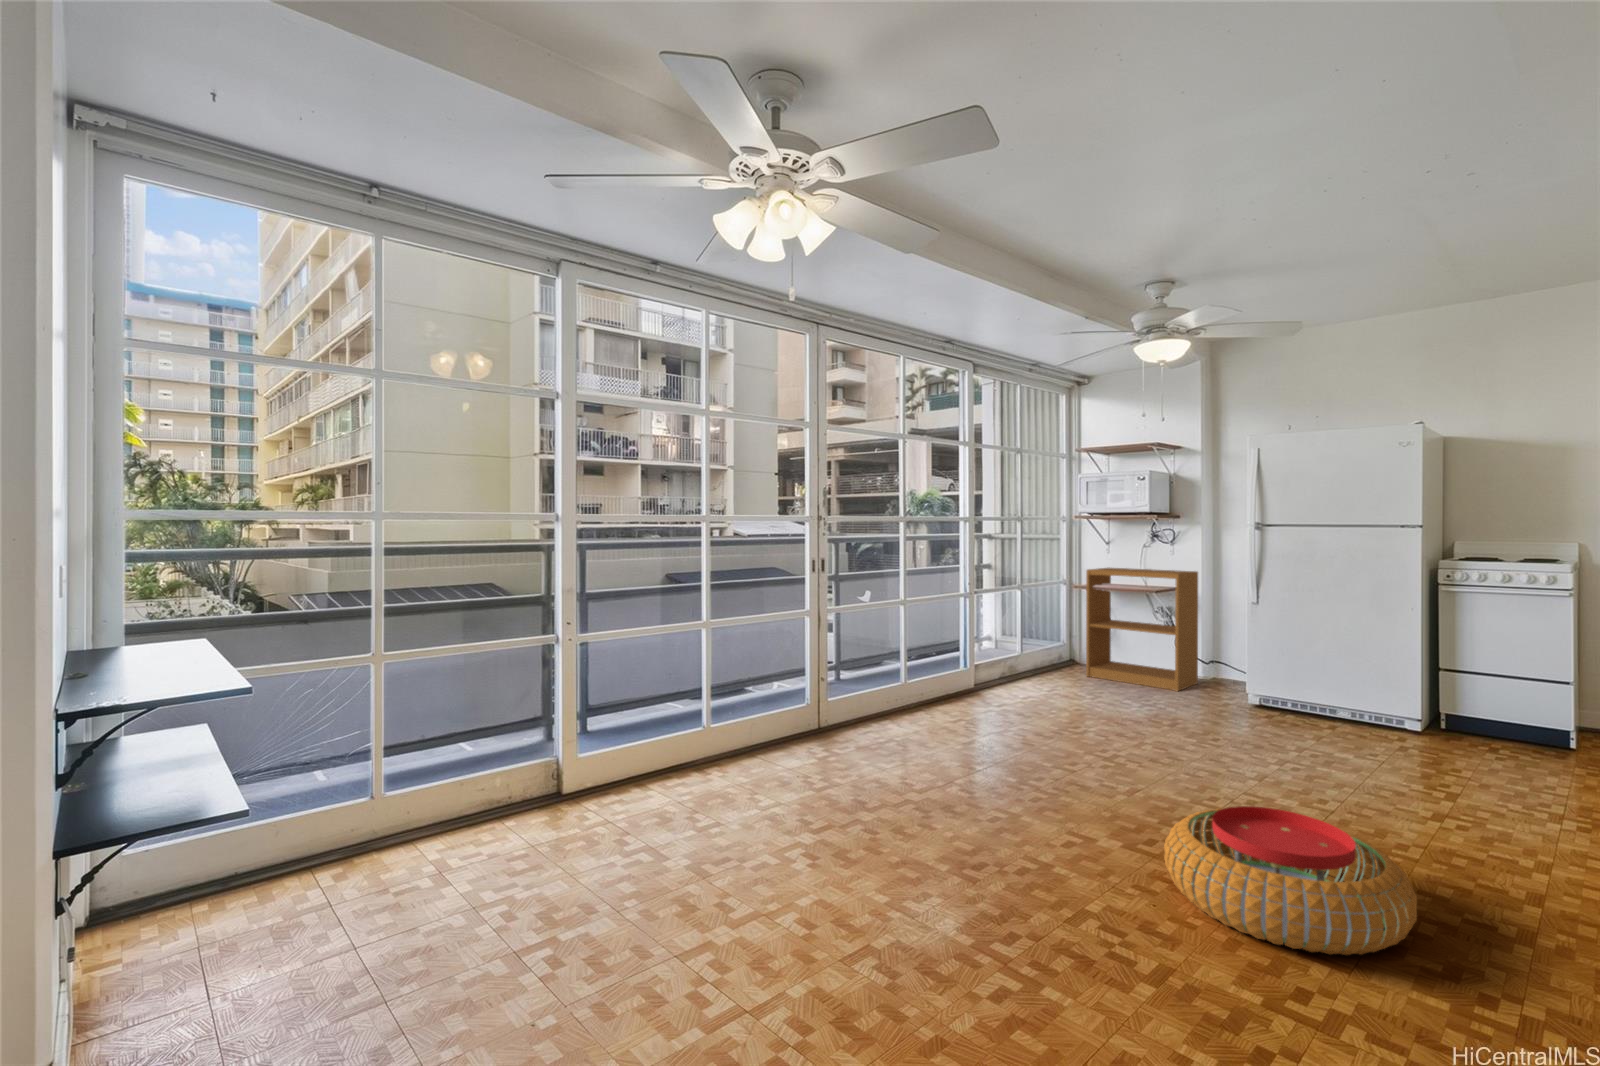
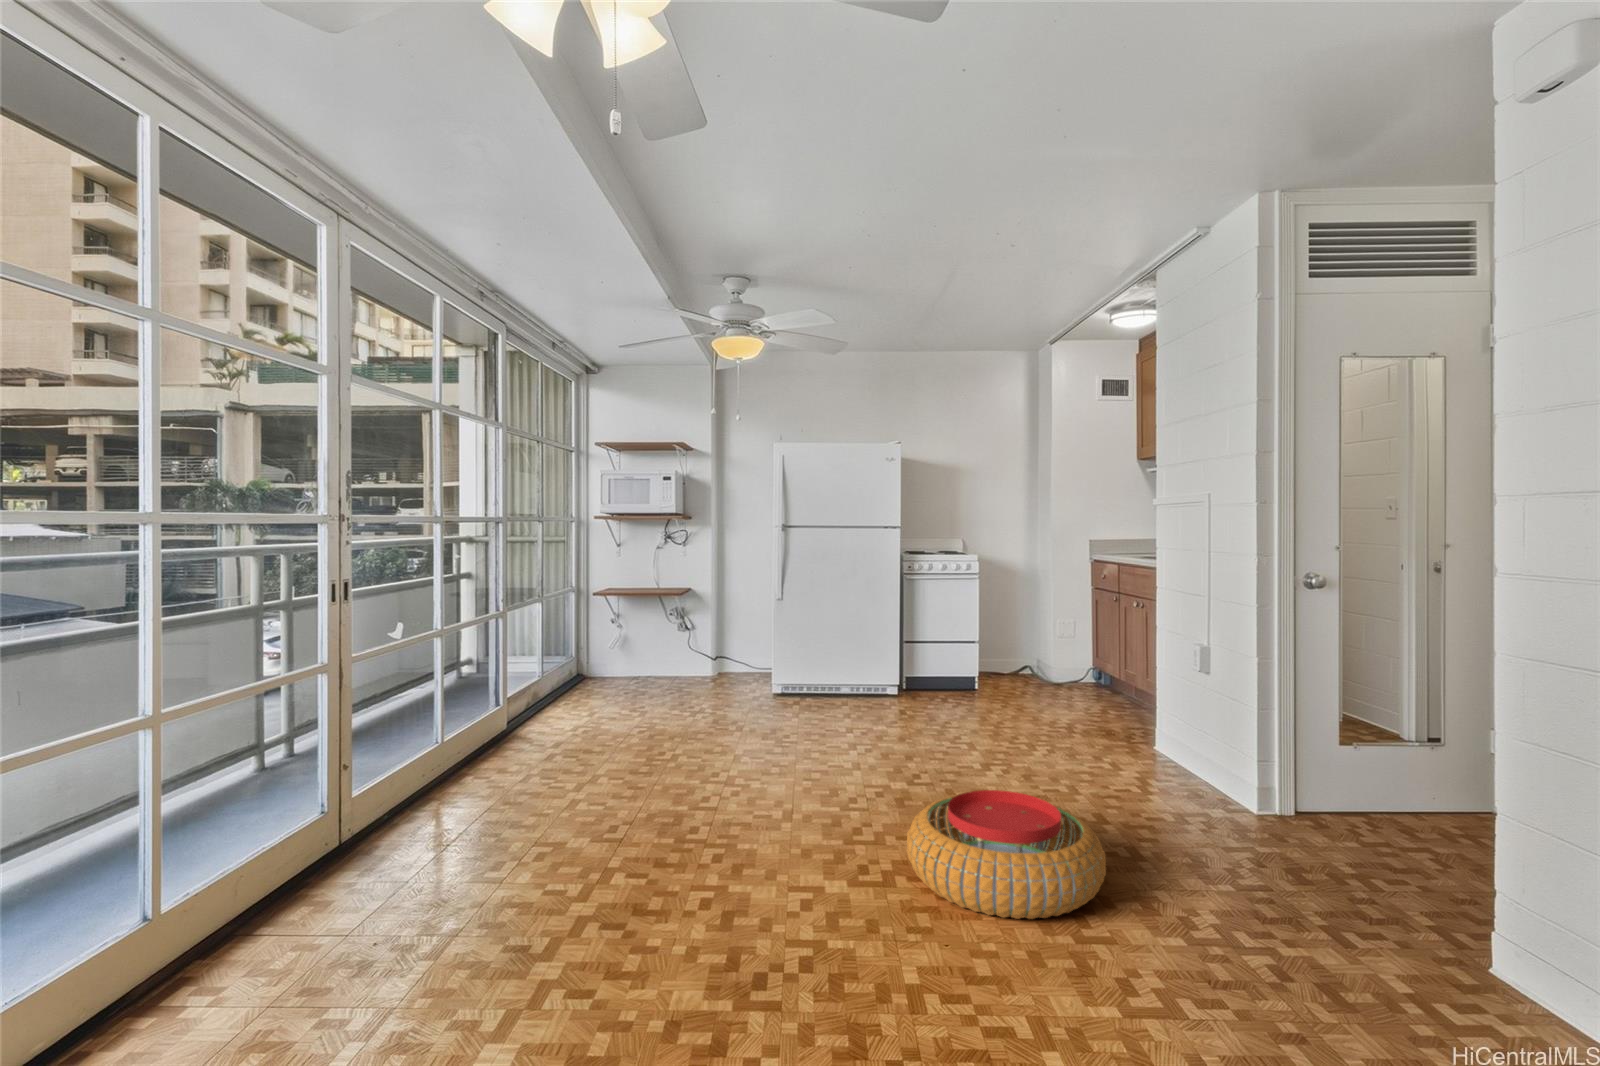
bookshelf: present [1086,568,1198,691] -> none [609,571,711,693]

